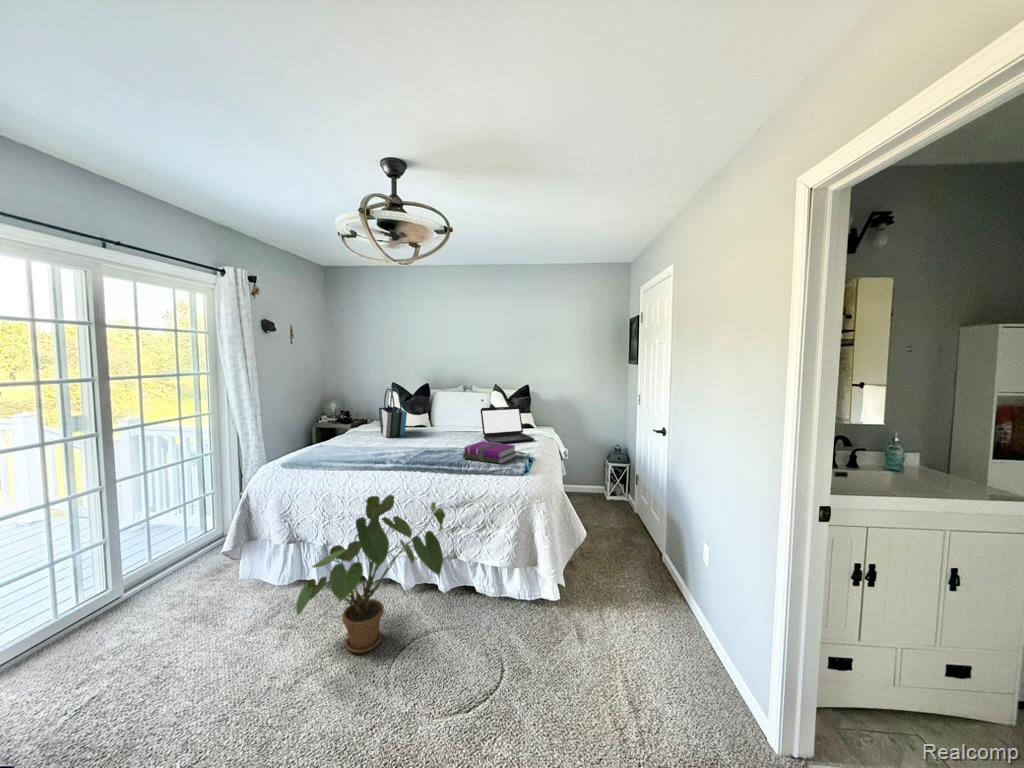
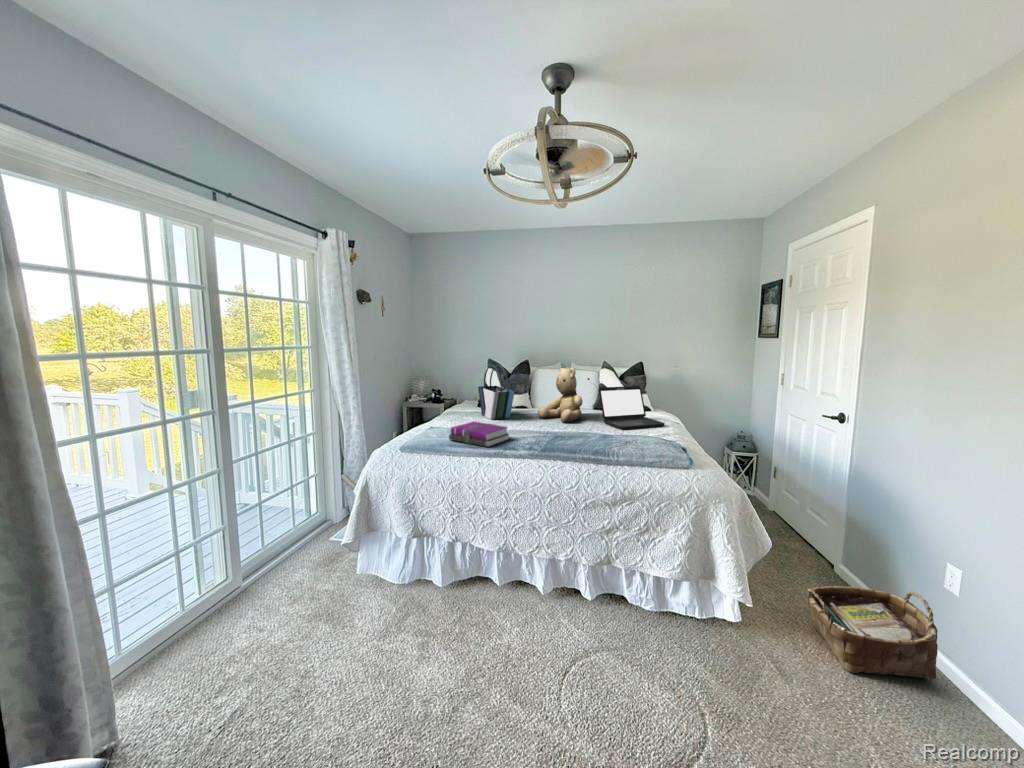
teddy bear: none [430,390,468,440] -> present [538,367,583,423]
notebook: present [463,441,517,464] -> present [449,422,509,447]
house plant: present [296,495,445,653] -> none [452,488,624,677]
woven basket: none [608,566,690,632] -> present [806,586,938,679]

